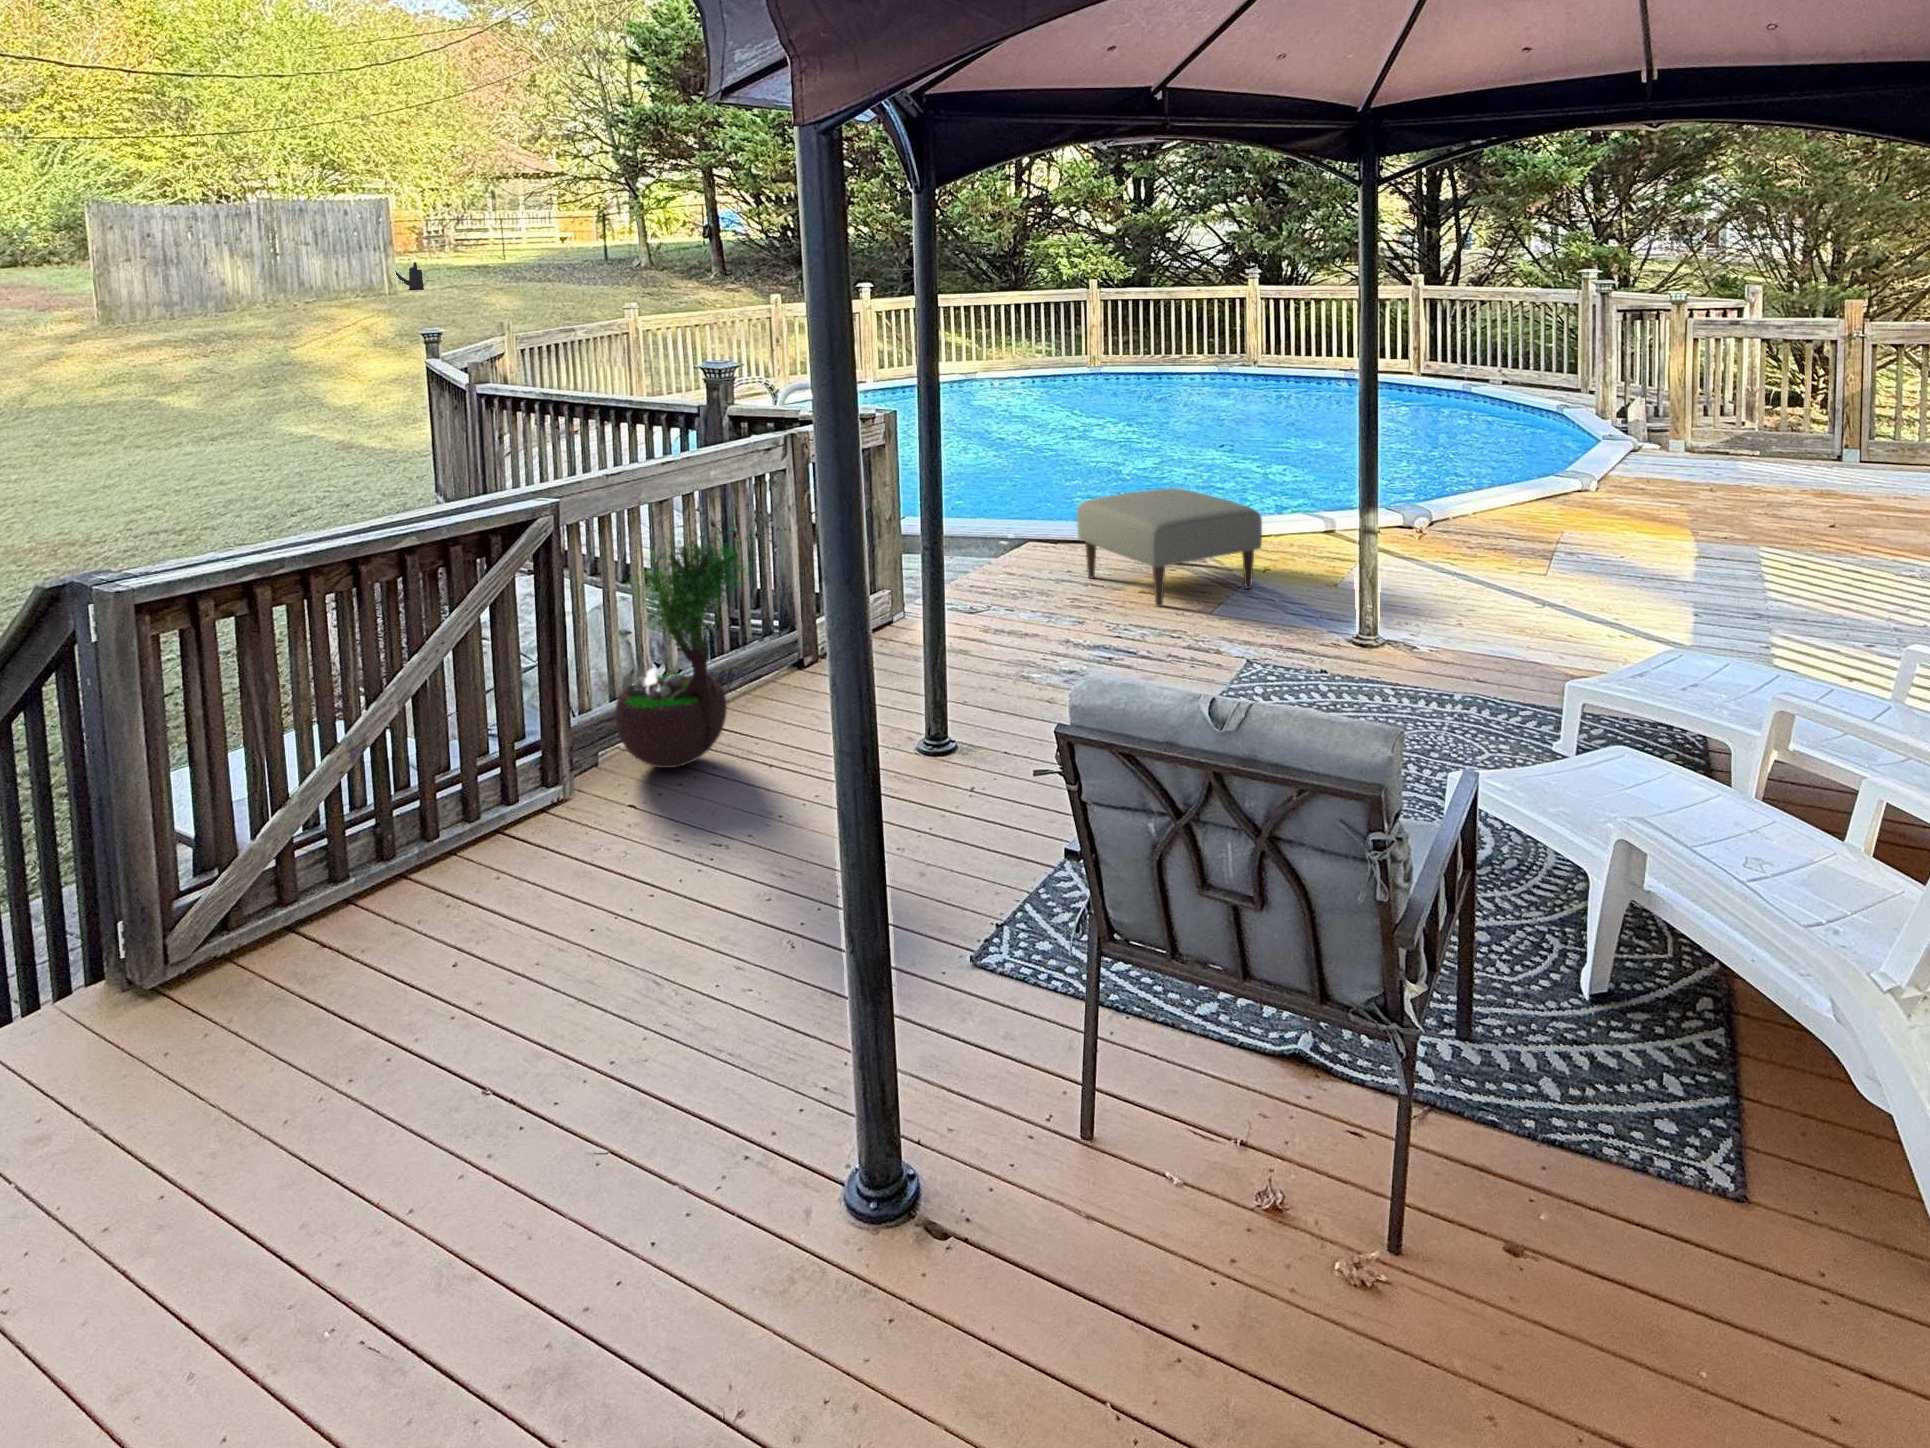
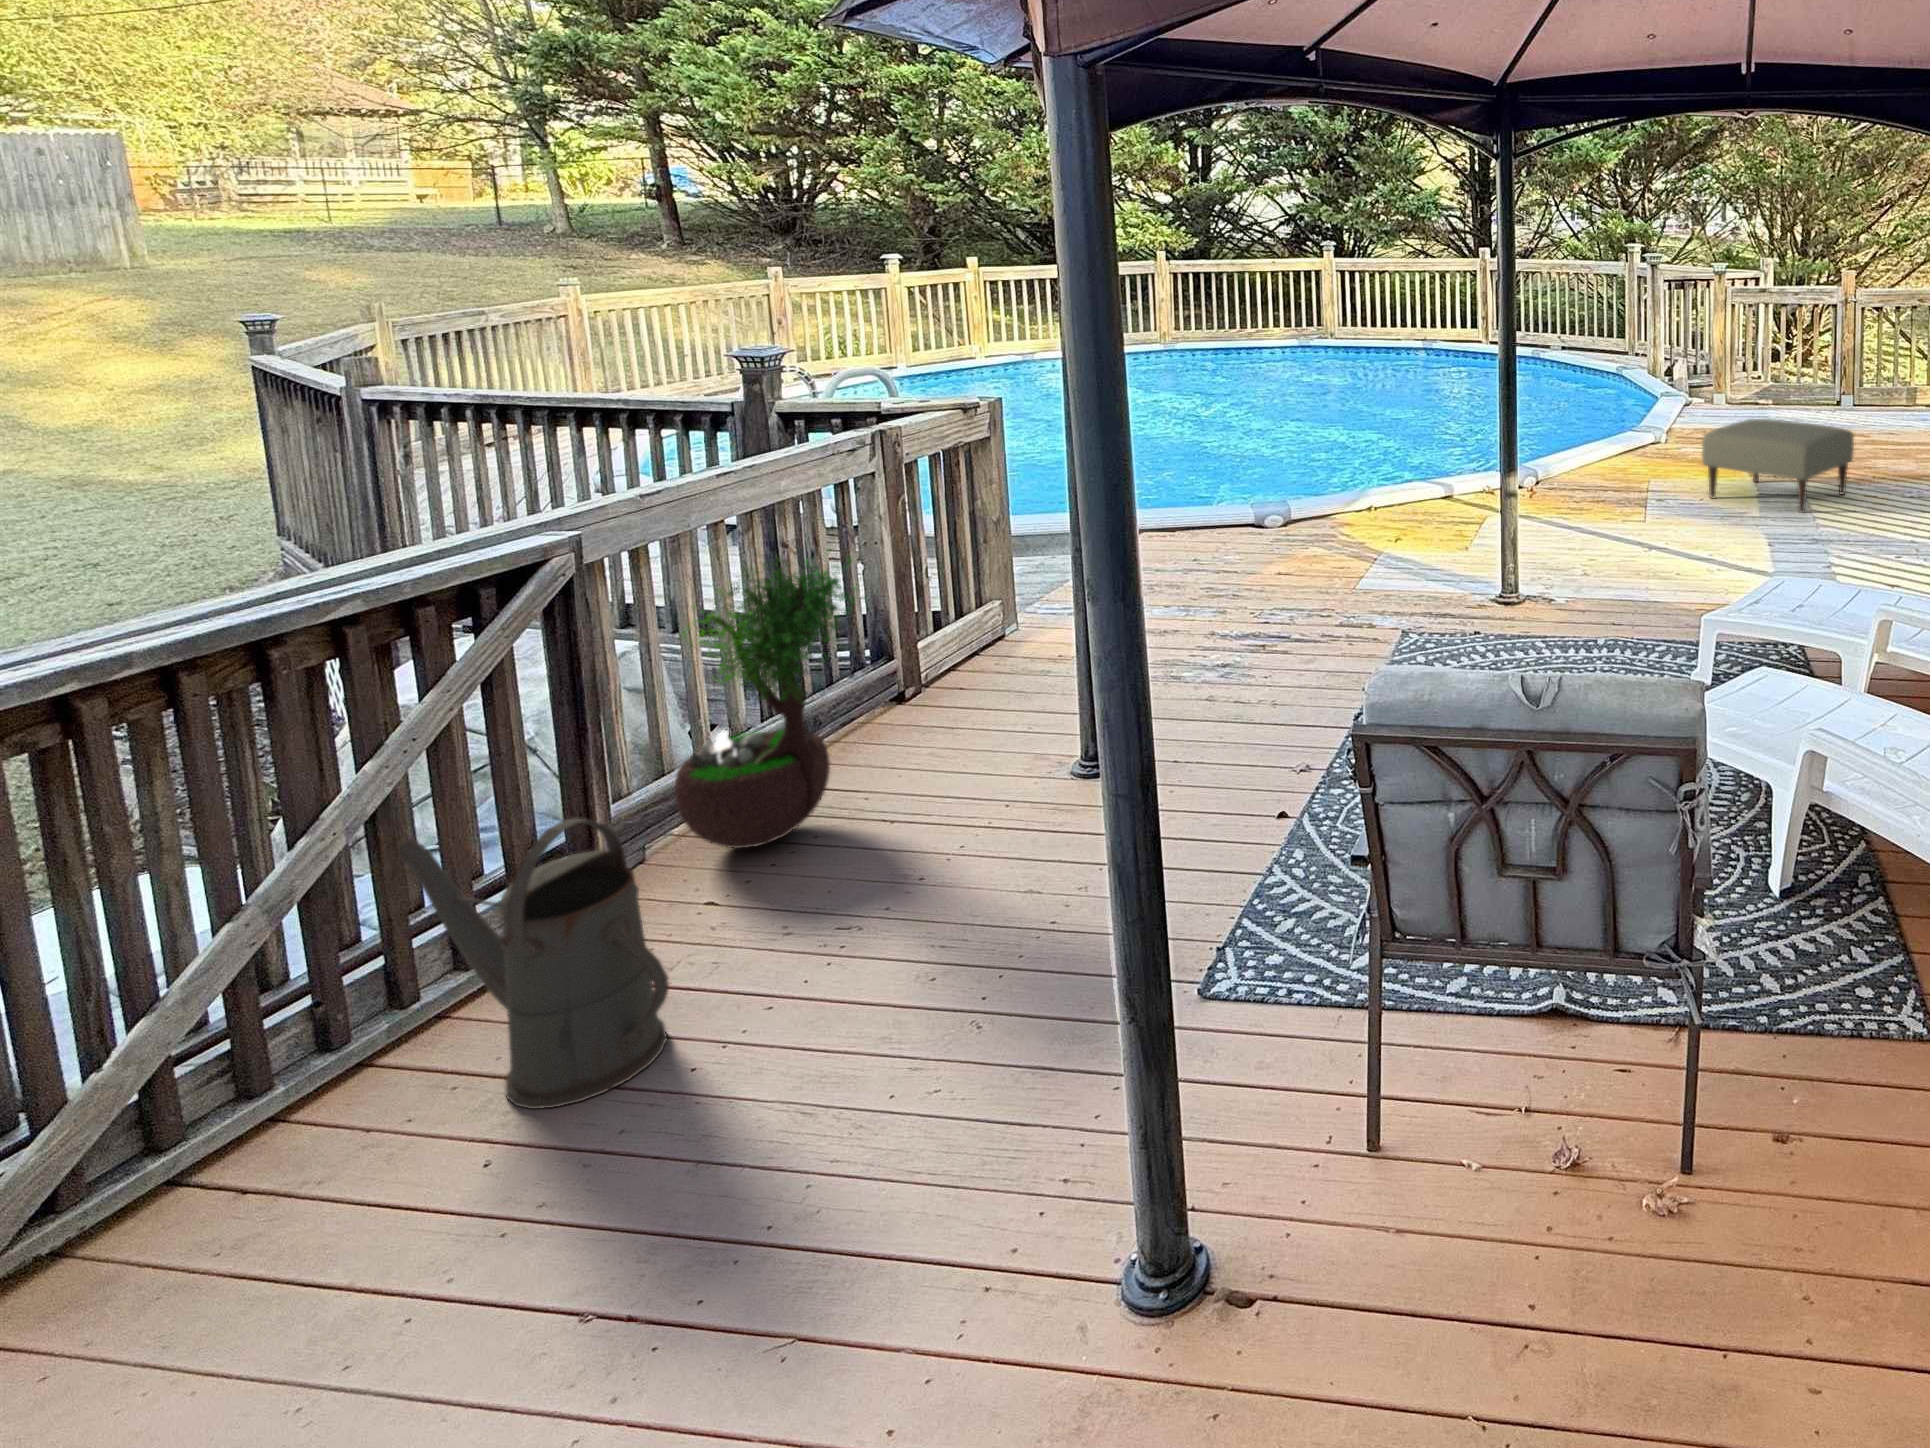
watering can: present [395,262,428,290] -> present [399,819,669,1109]
ottoman: present [1077,488,1262,607] -> present [1702,419,1854,513]

